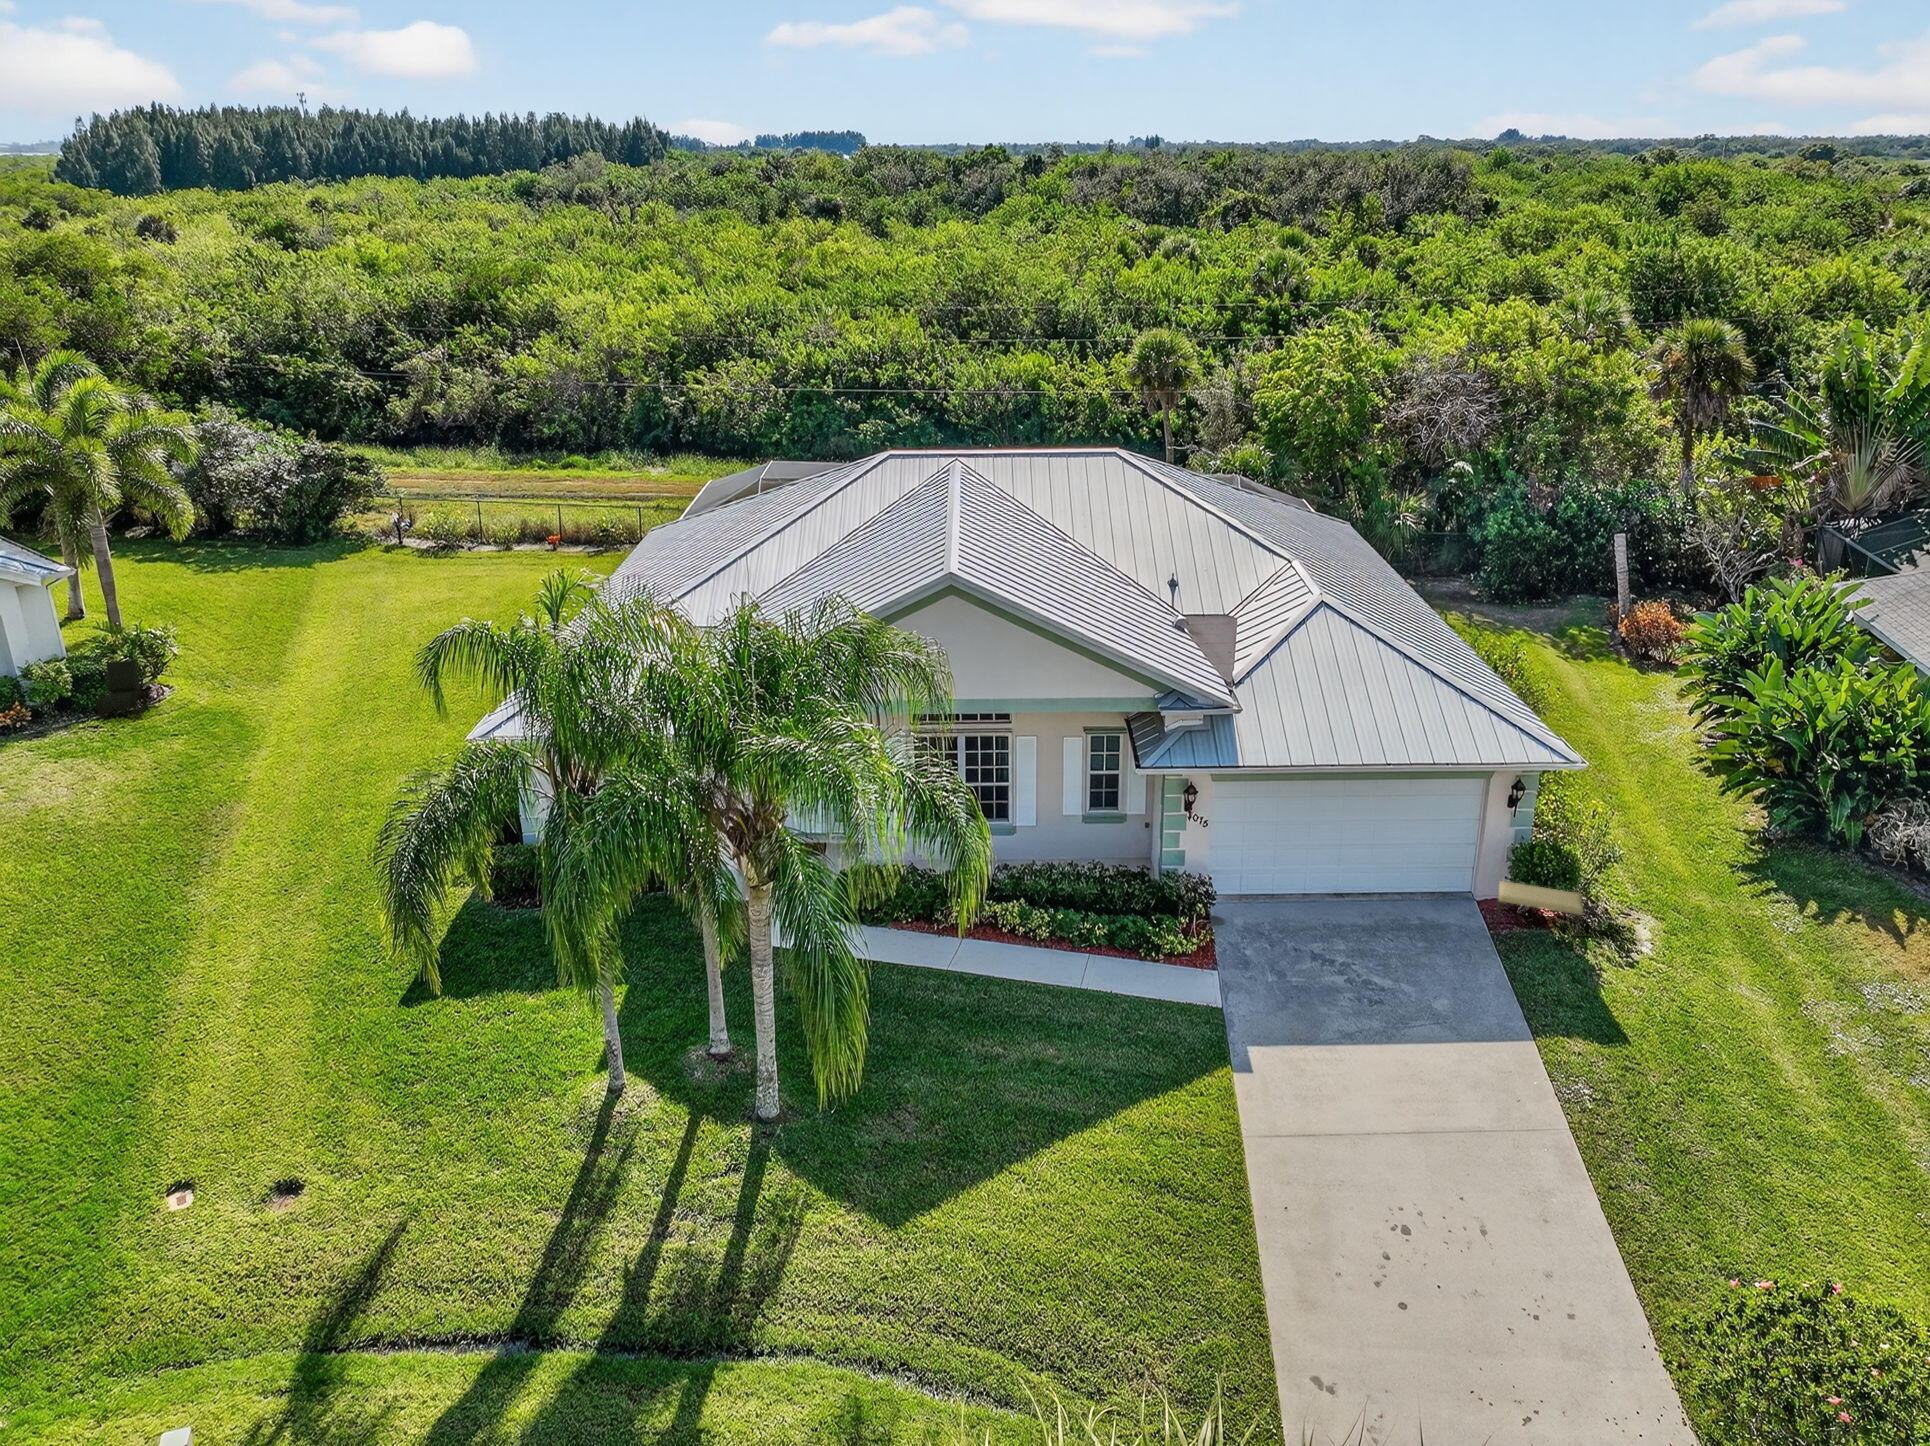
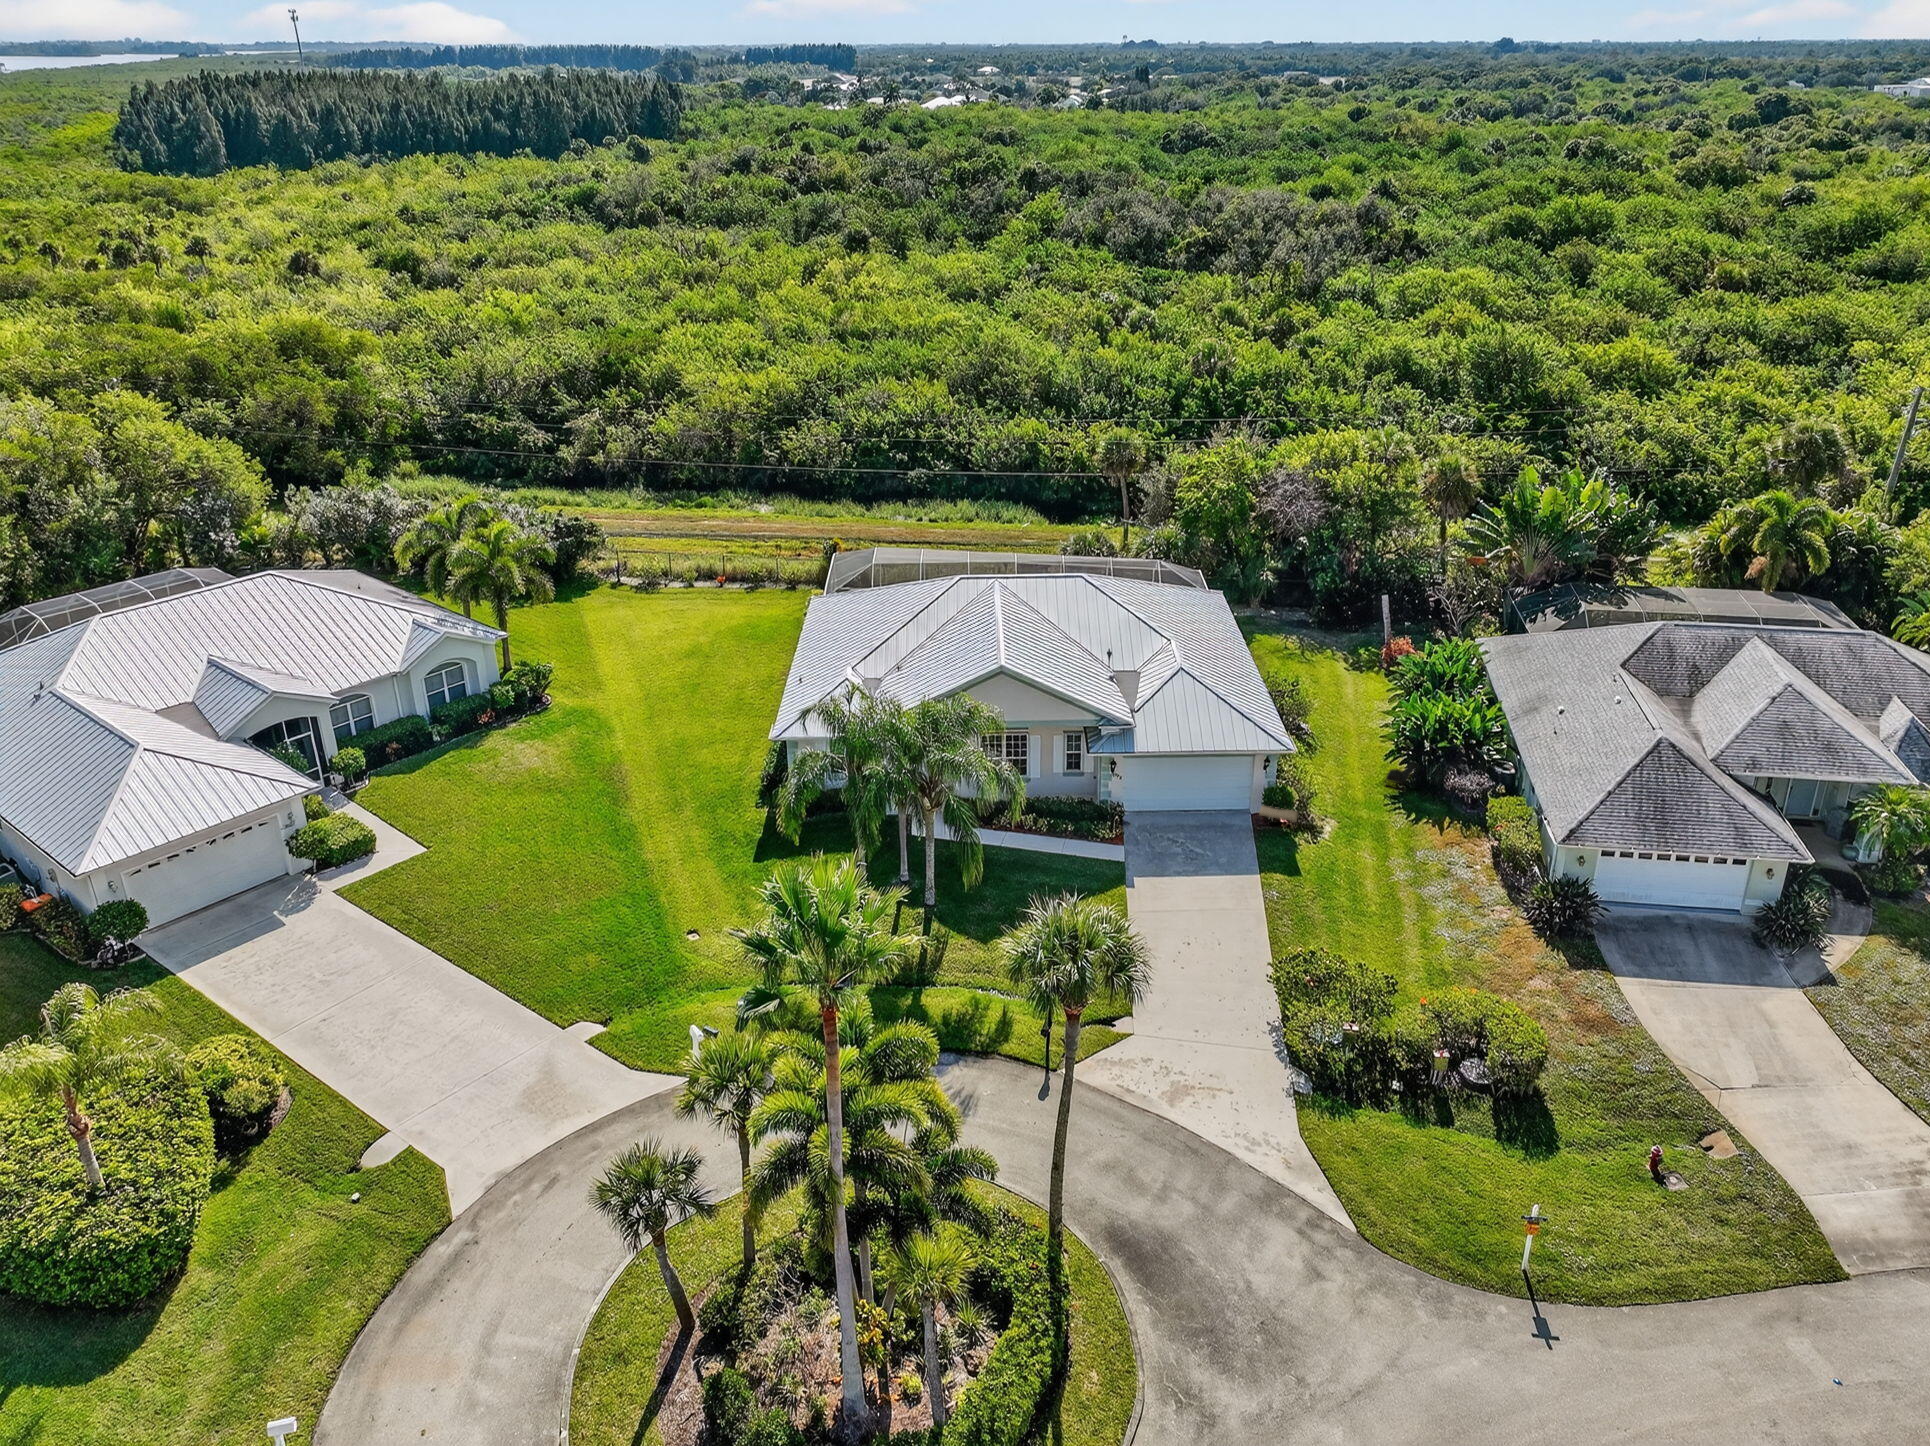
lounge chair: present [97,660,148,720] -> present [1385,763,1417,790]

